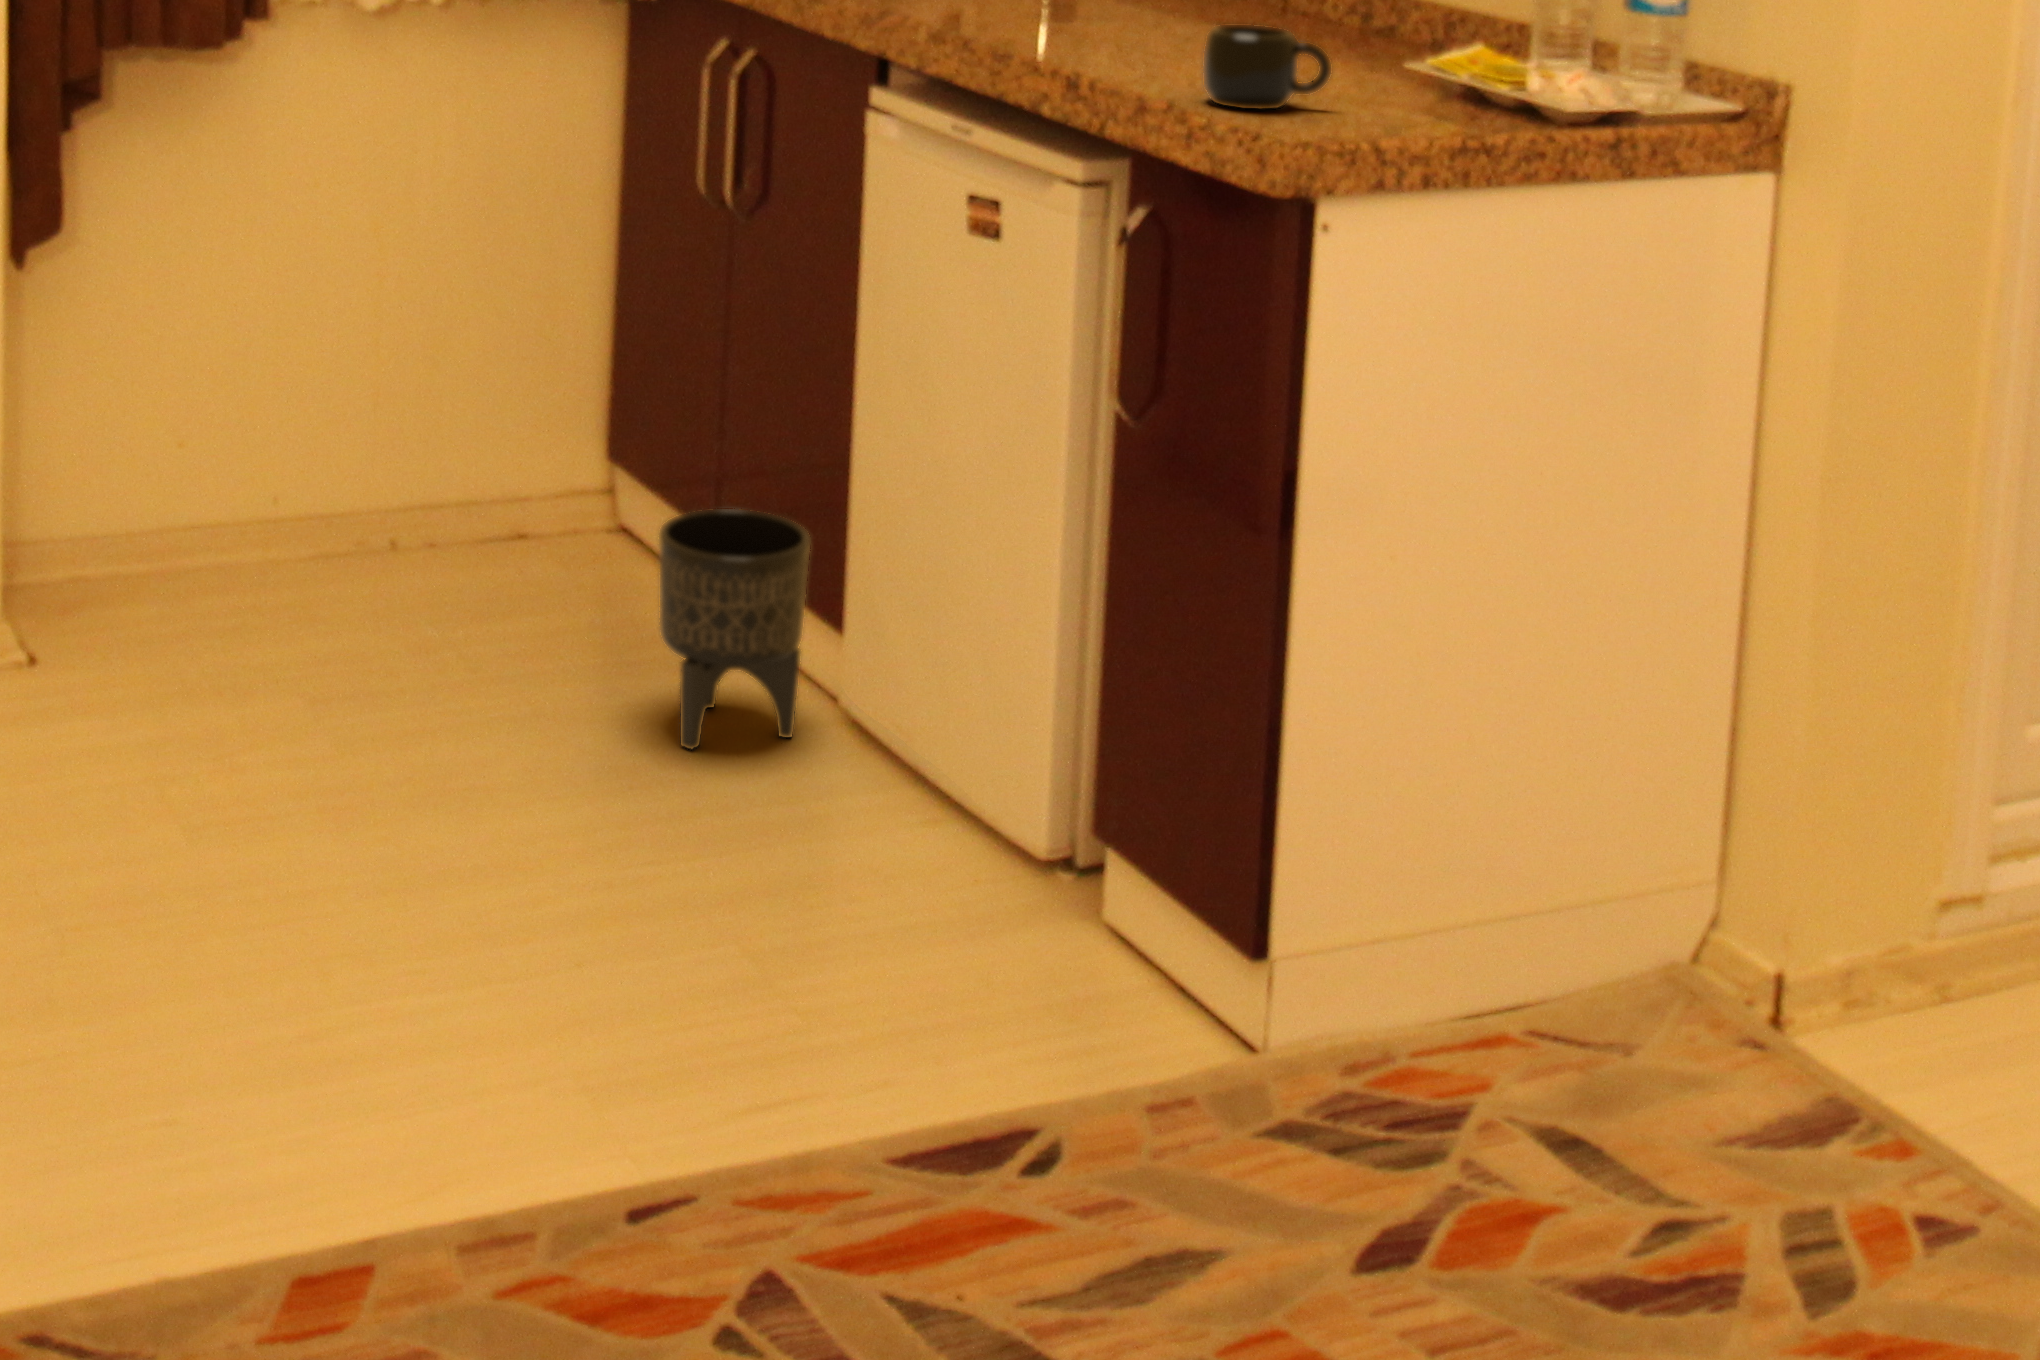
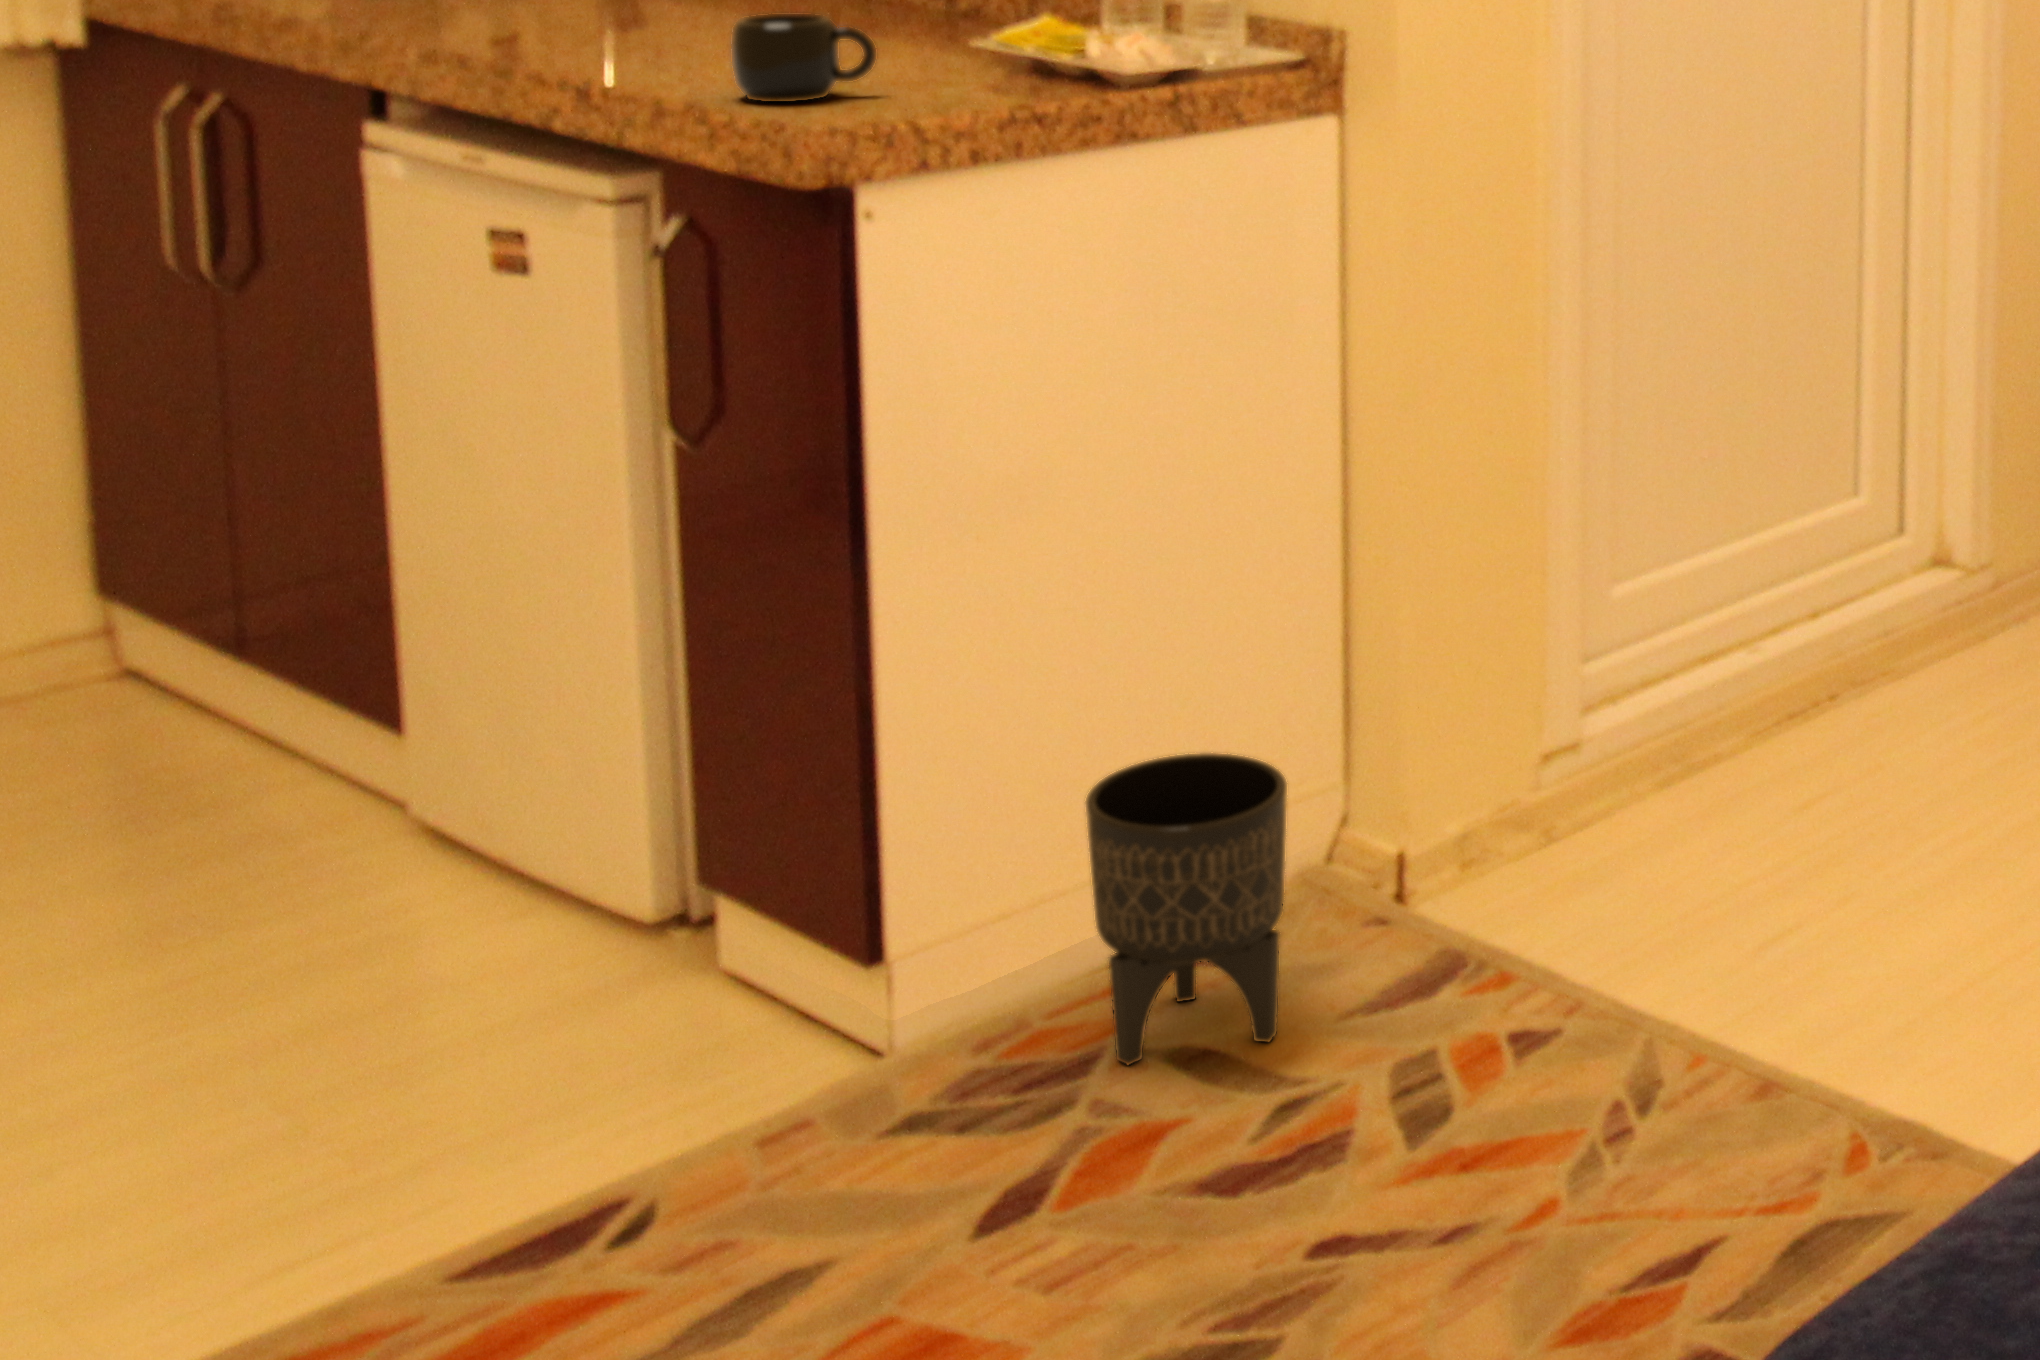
planter: present [659,509,810,749] -> present [1086,753,1287,1065]

